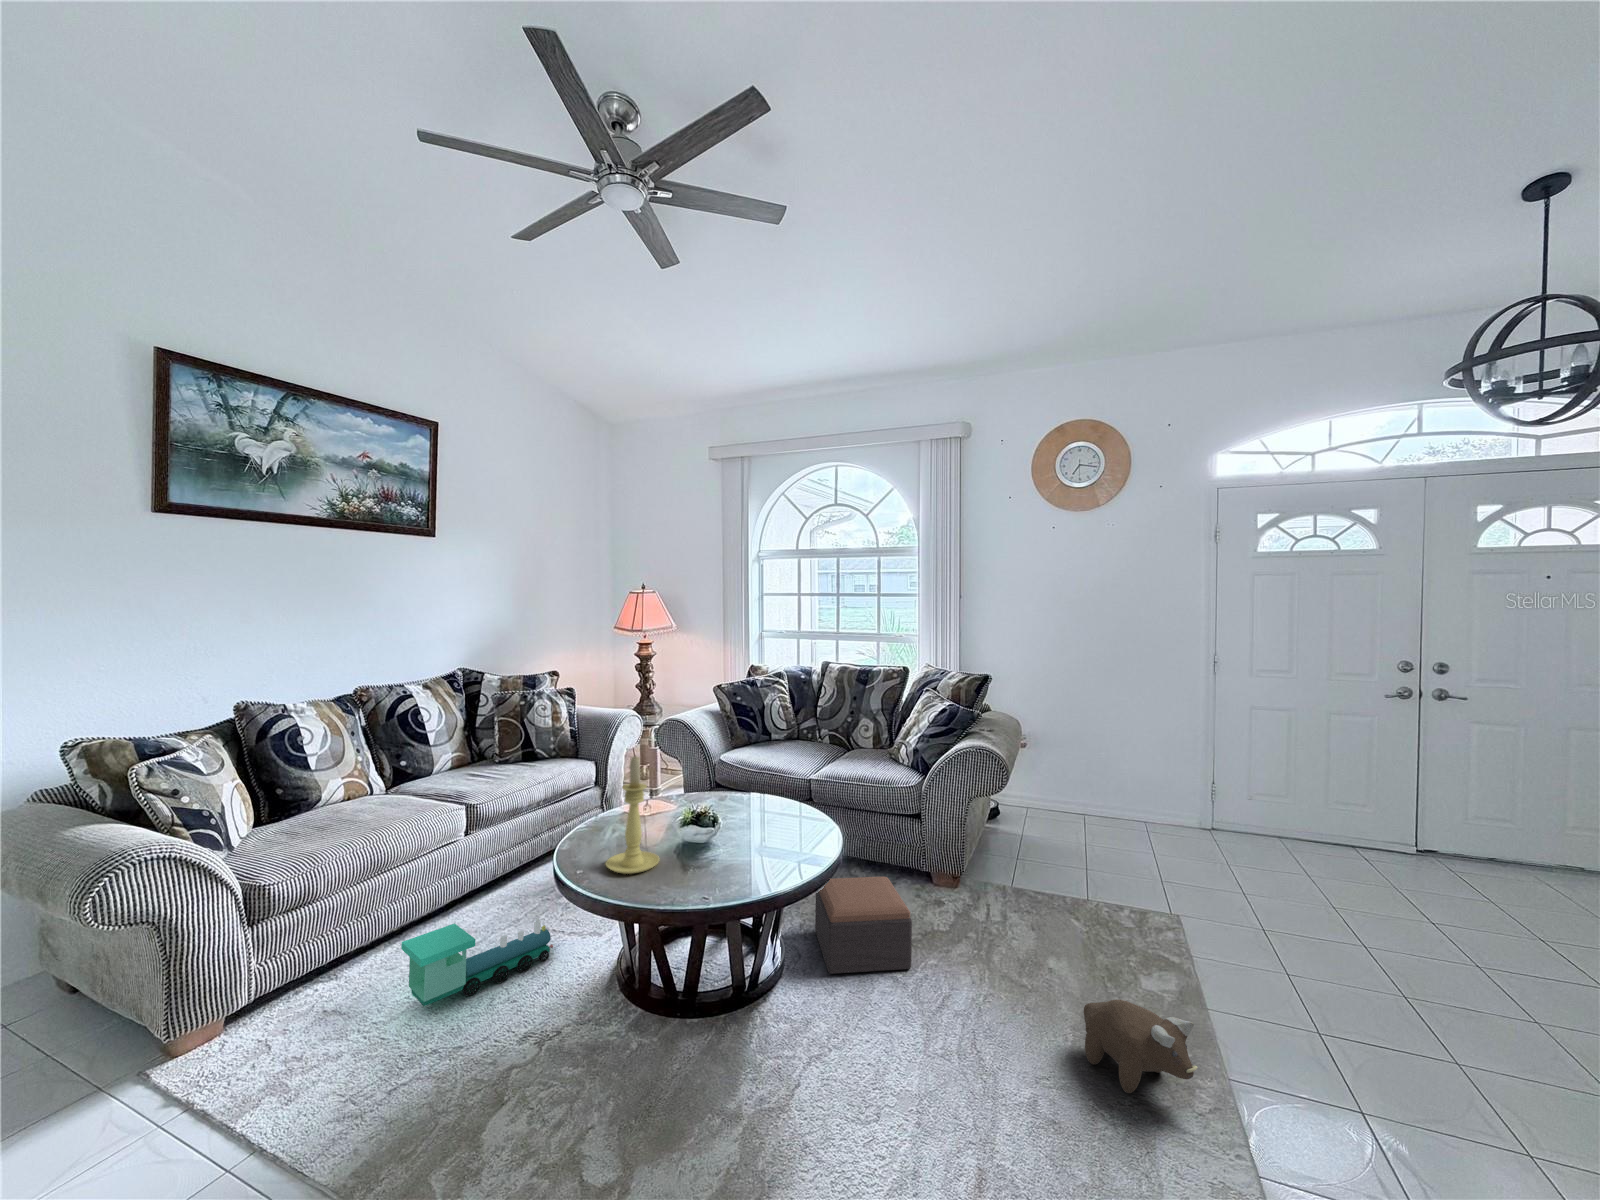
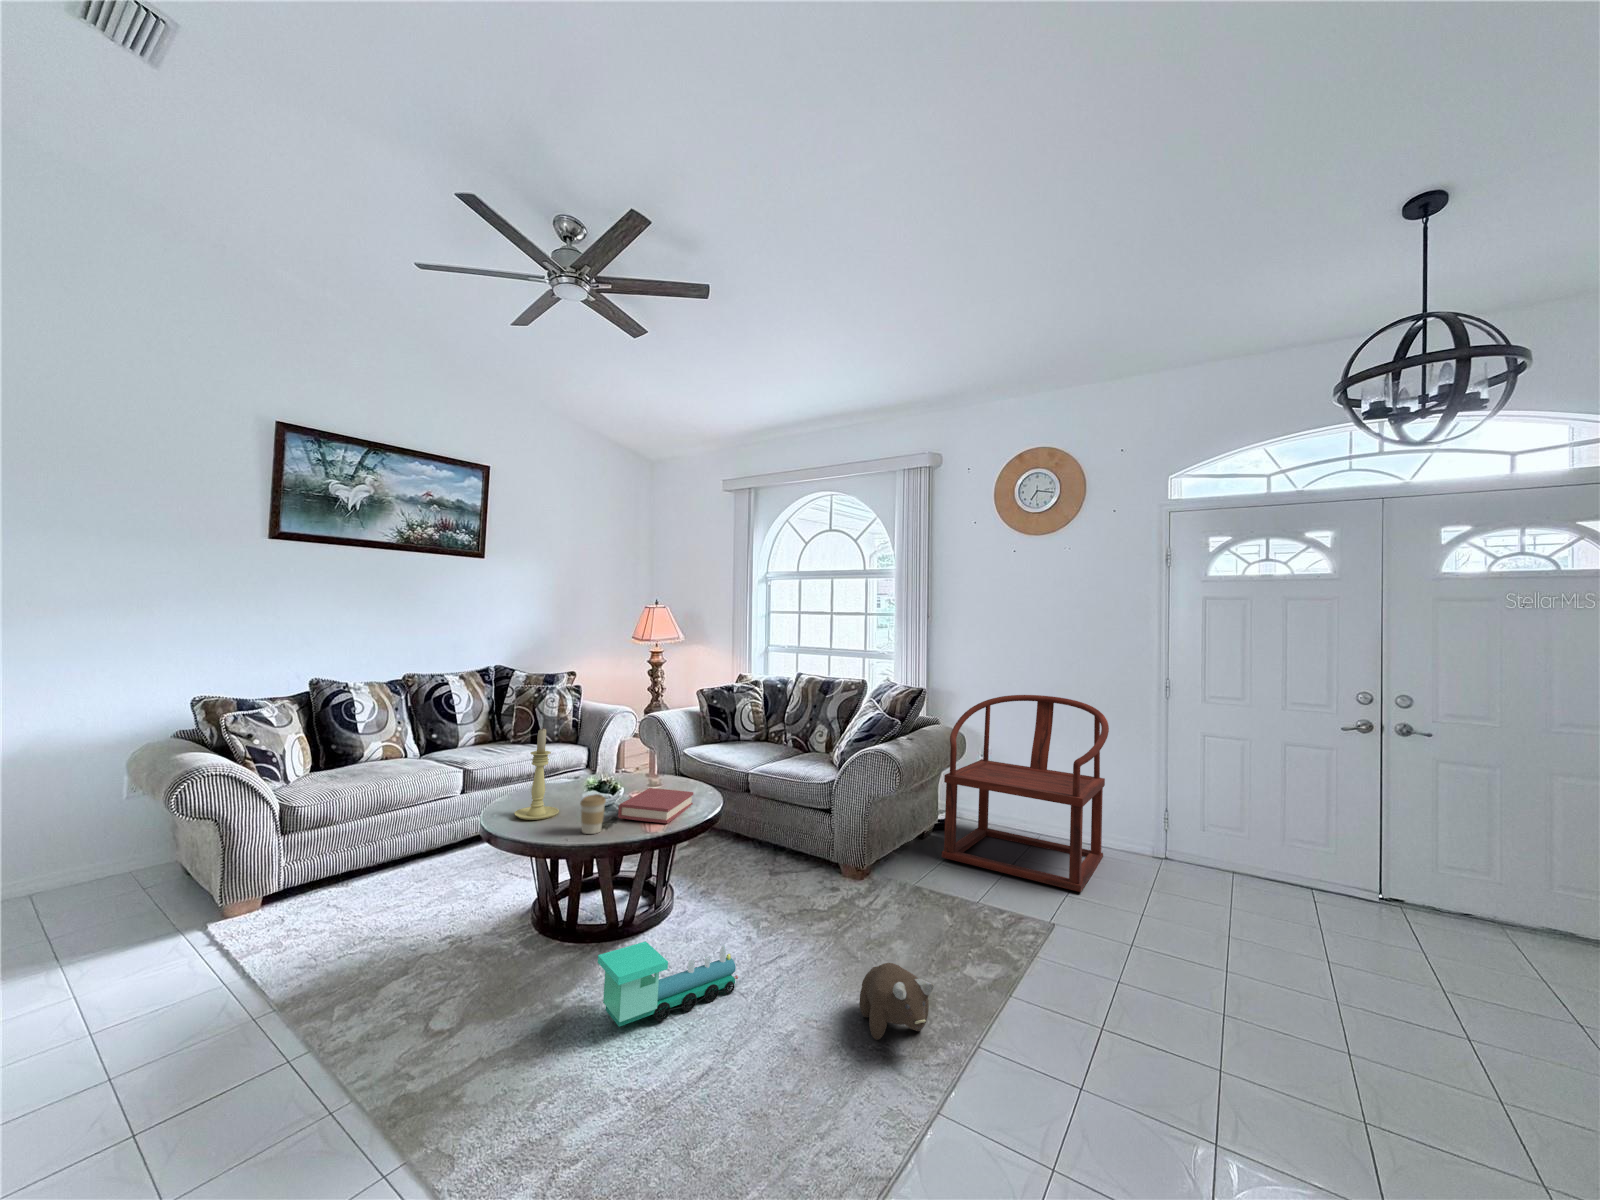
armchair: none [1013,675,1177,876] -> present [942,695,1109,892]
hardback book: none [743,814,807,860] -> present [618,788,693,823]
coffee cup: none [711,835,742,887] -> present [580,794,606,834]
footstool: present [815,877,912,974] -> none [697,852,778,933]
toy train: present [401,918,553,1006] -> present [598,941,738,1027]

